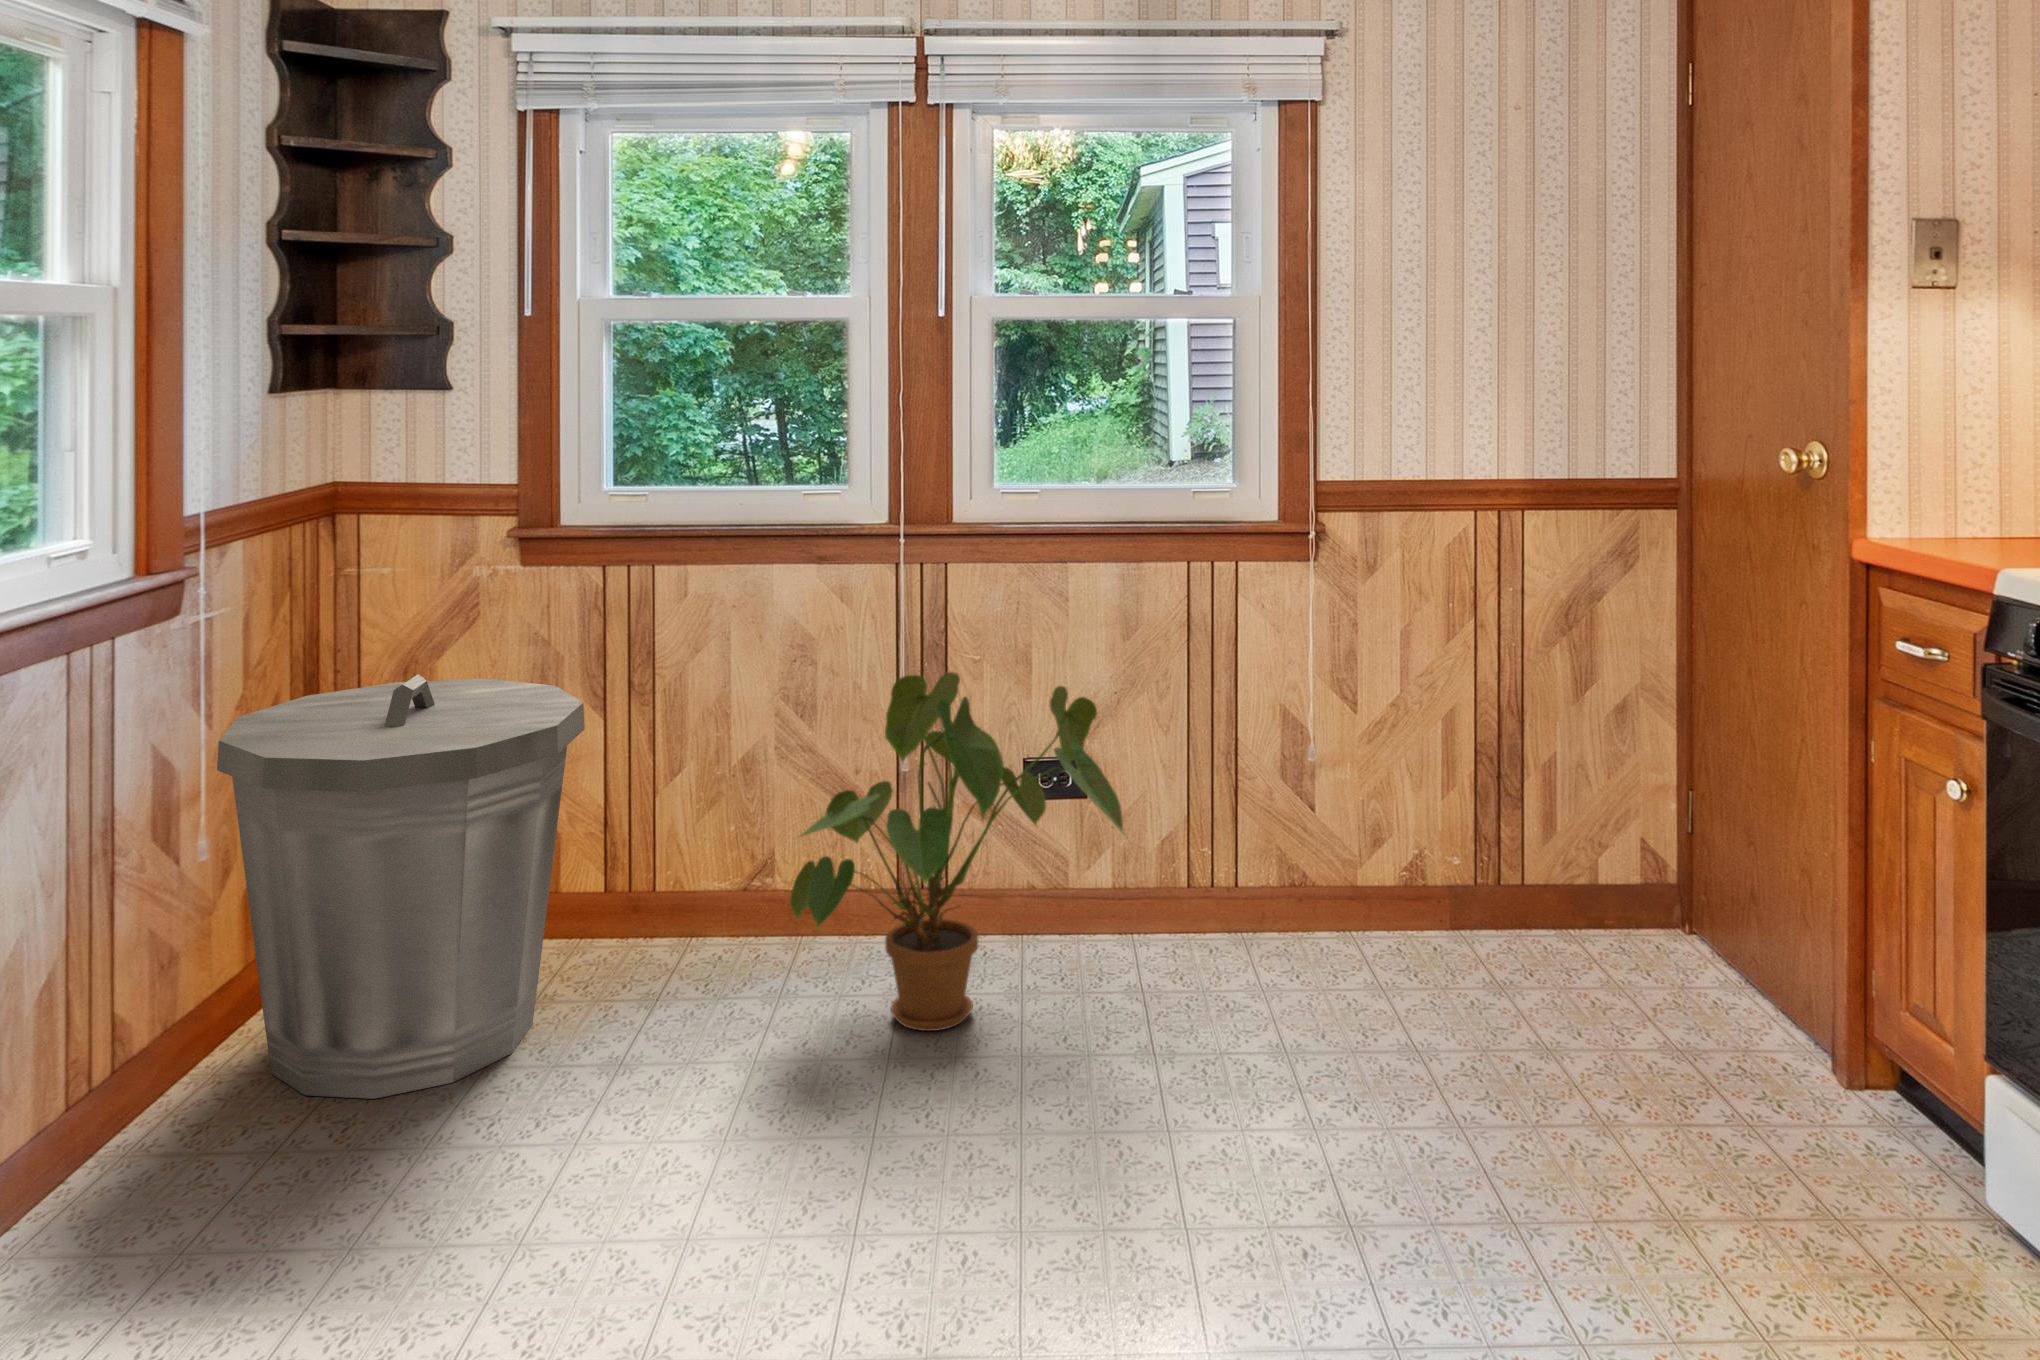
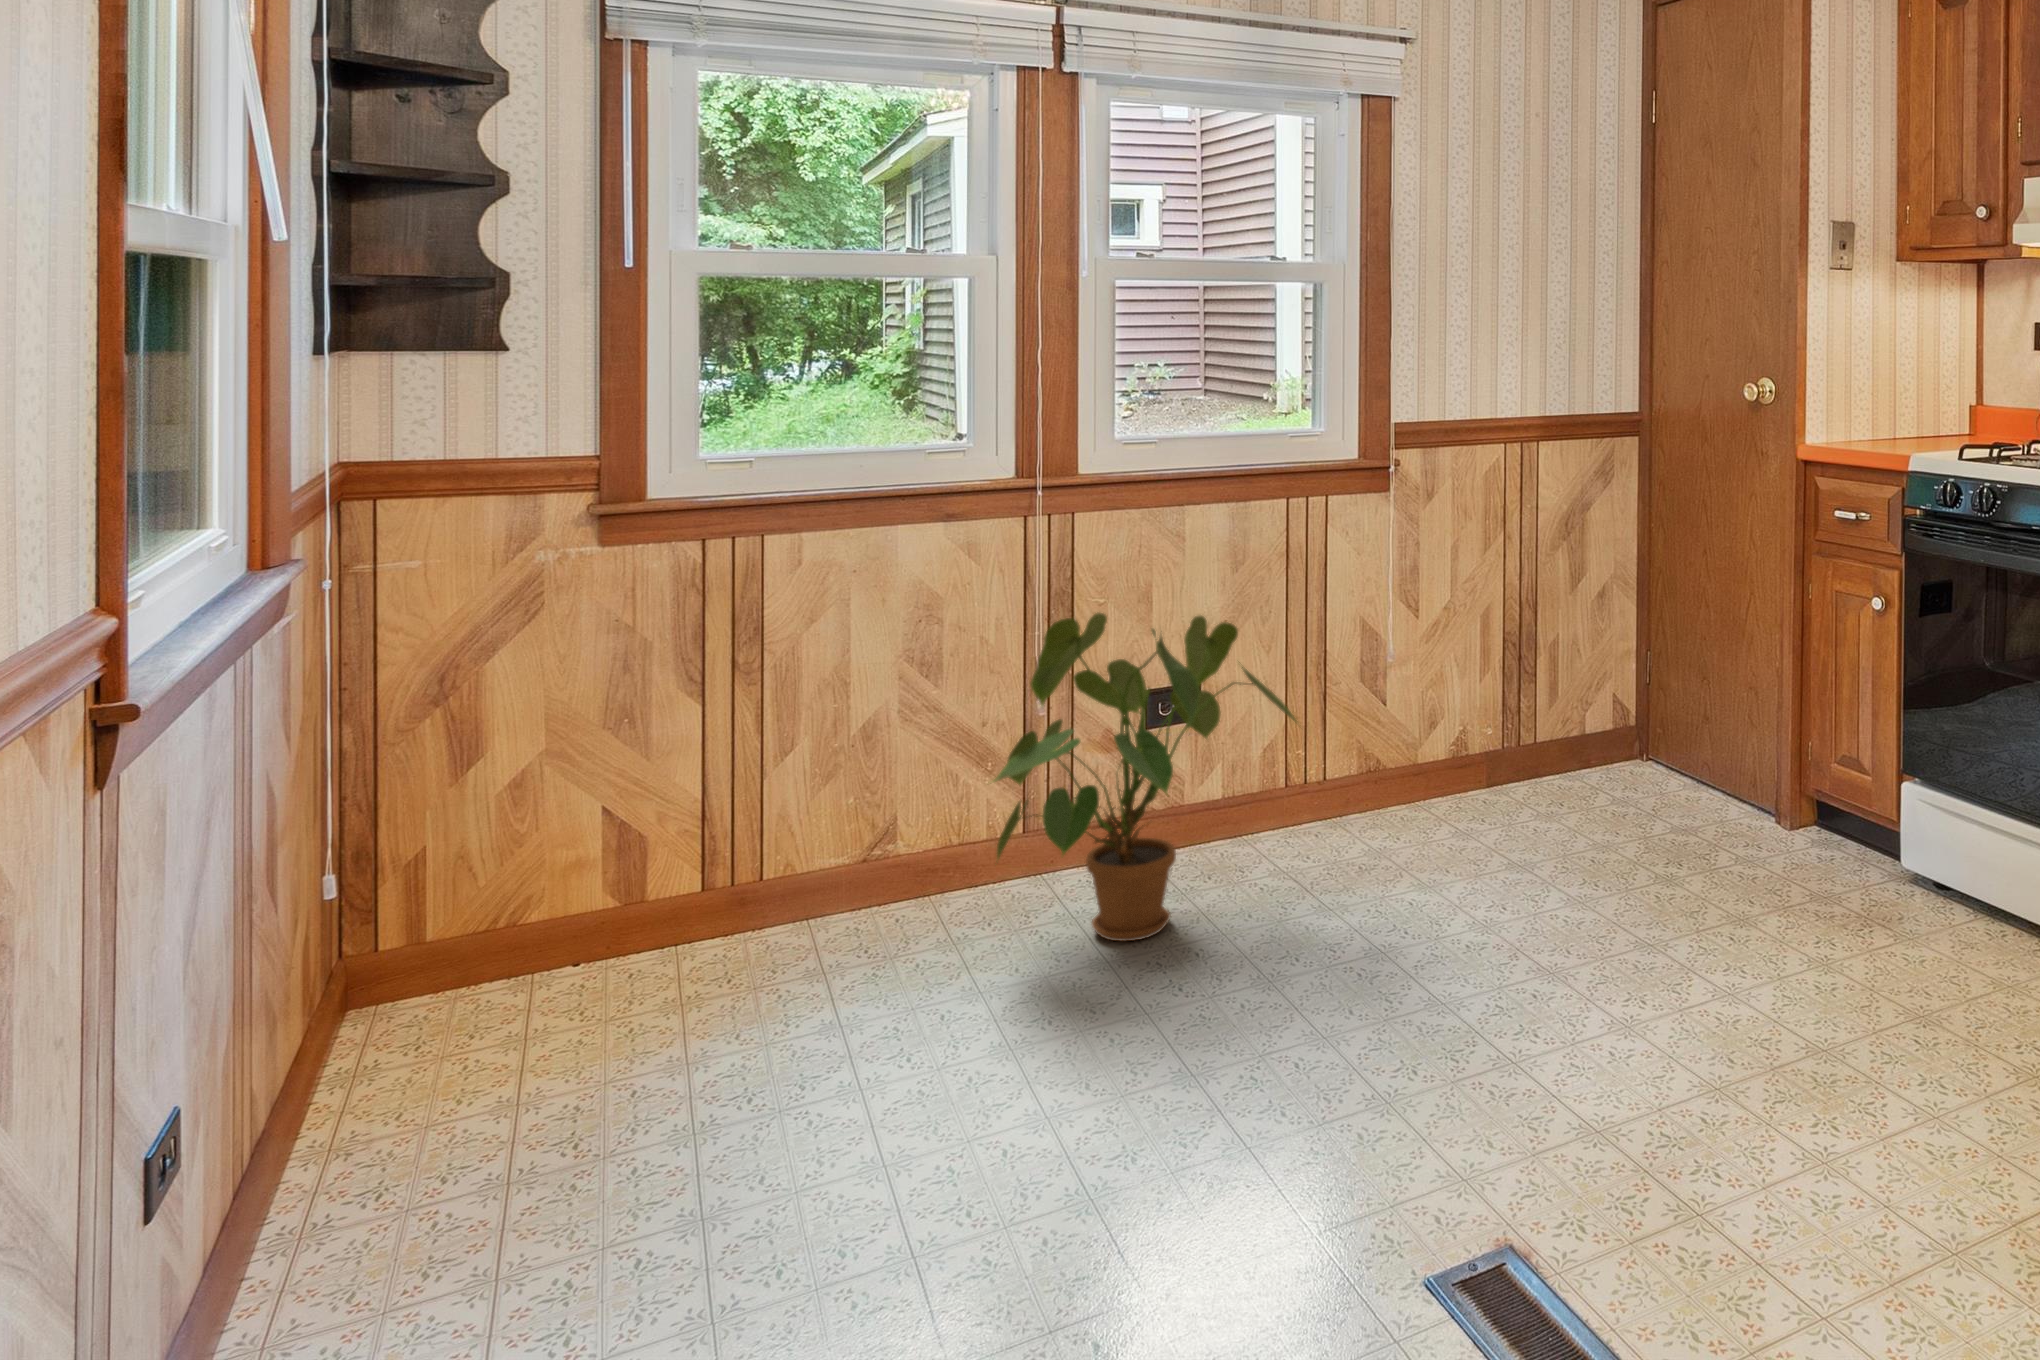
trash can: present [217,674,585,1099] -> none [318,660,778,1158]

